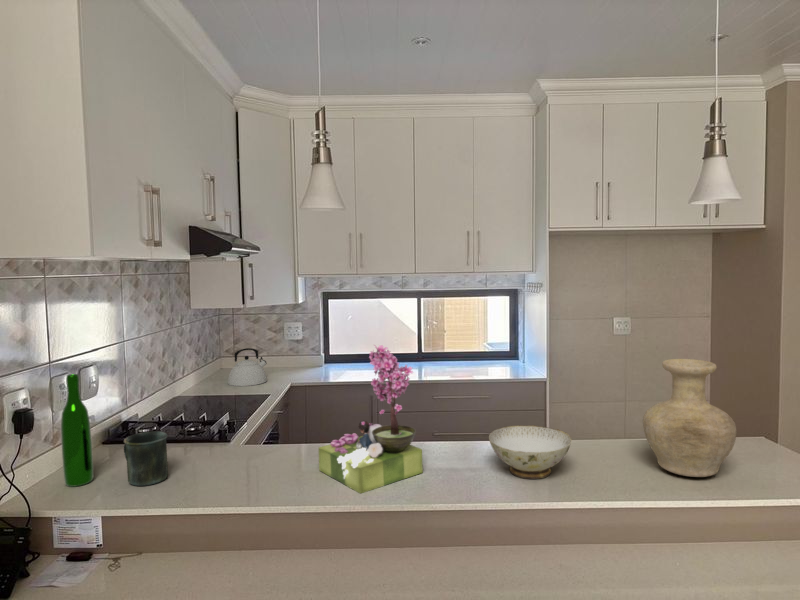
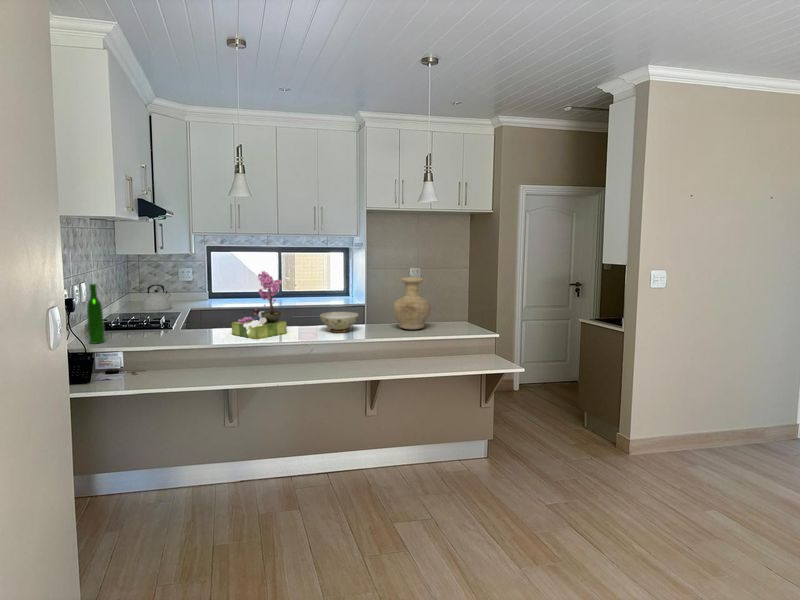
mug: present [124,431,168,486] -> none [121,316,148,342]

